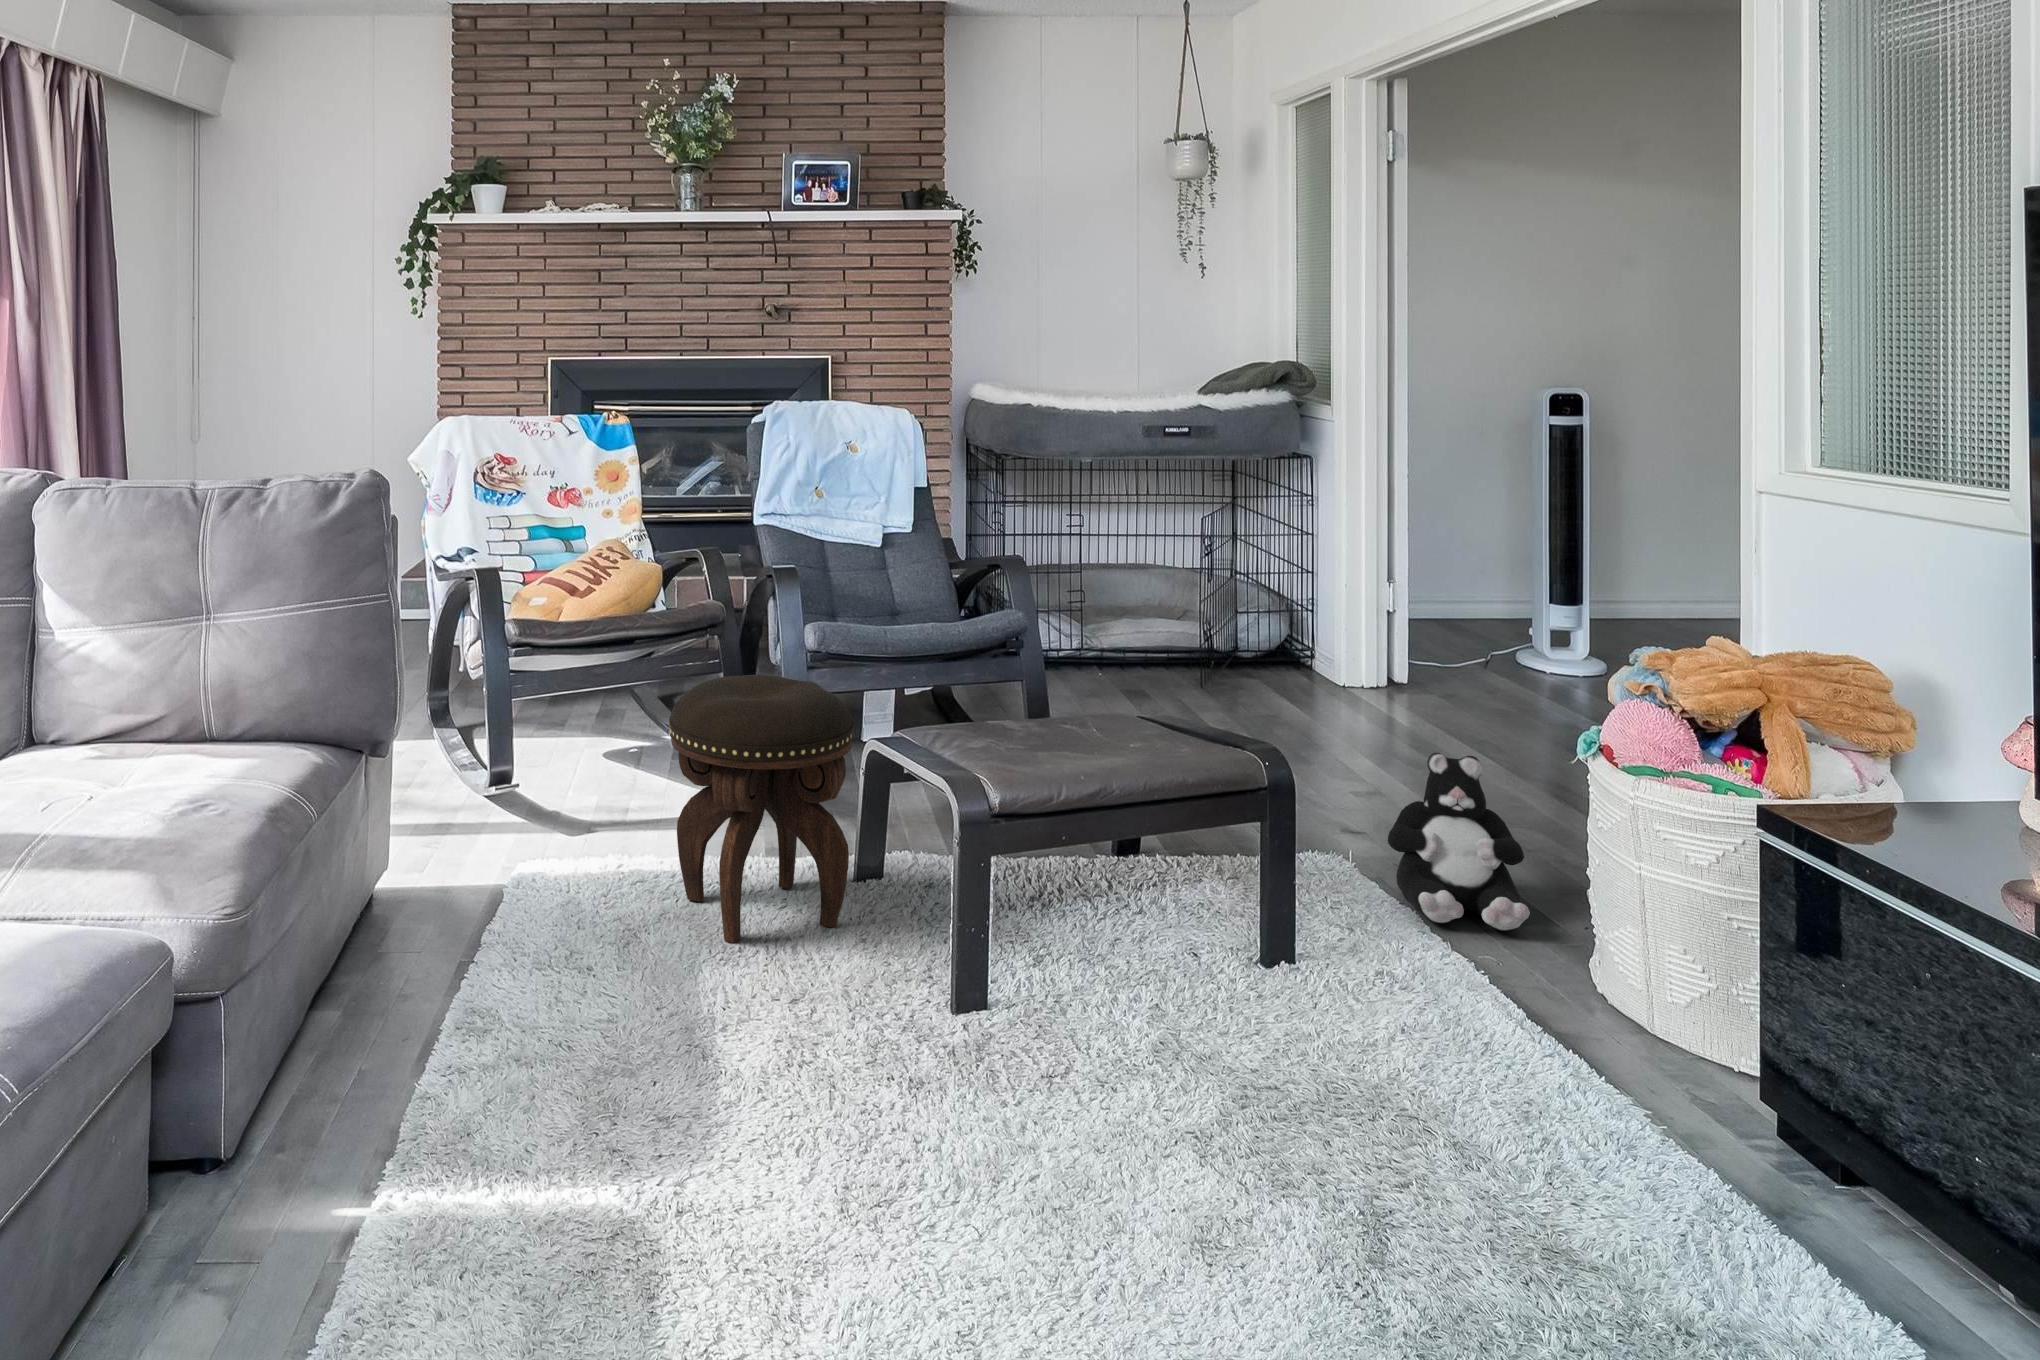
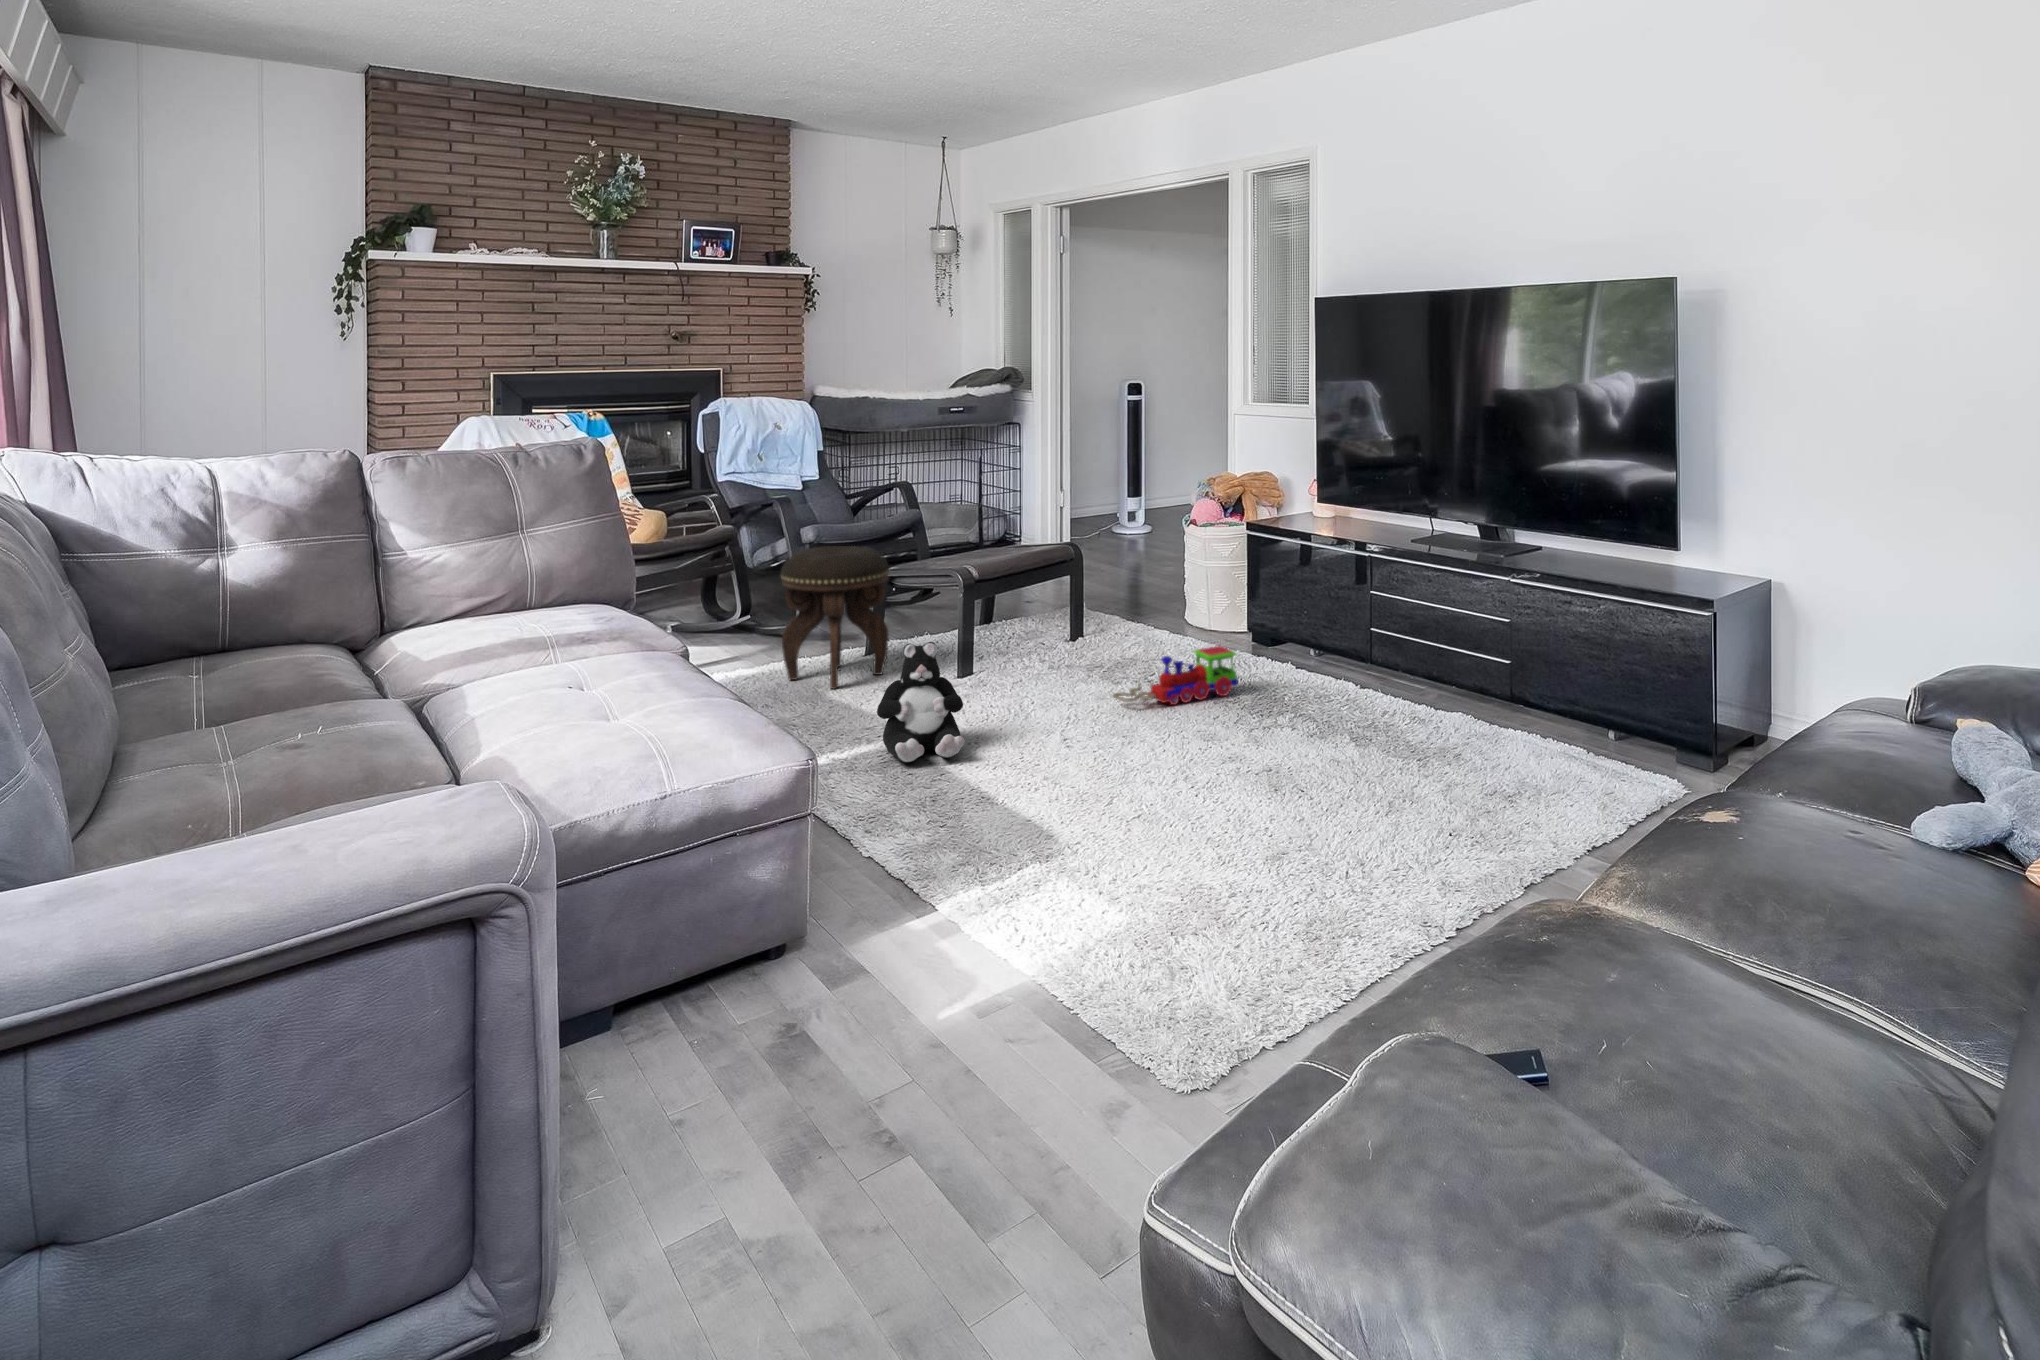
plush toy: present [1388,753,1530,931] -> present [877,642,965,762]
toy train: none [1200,1099,1570,1254] -> present [1113,646,1238,705]

